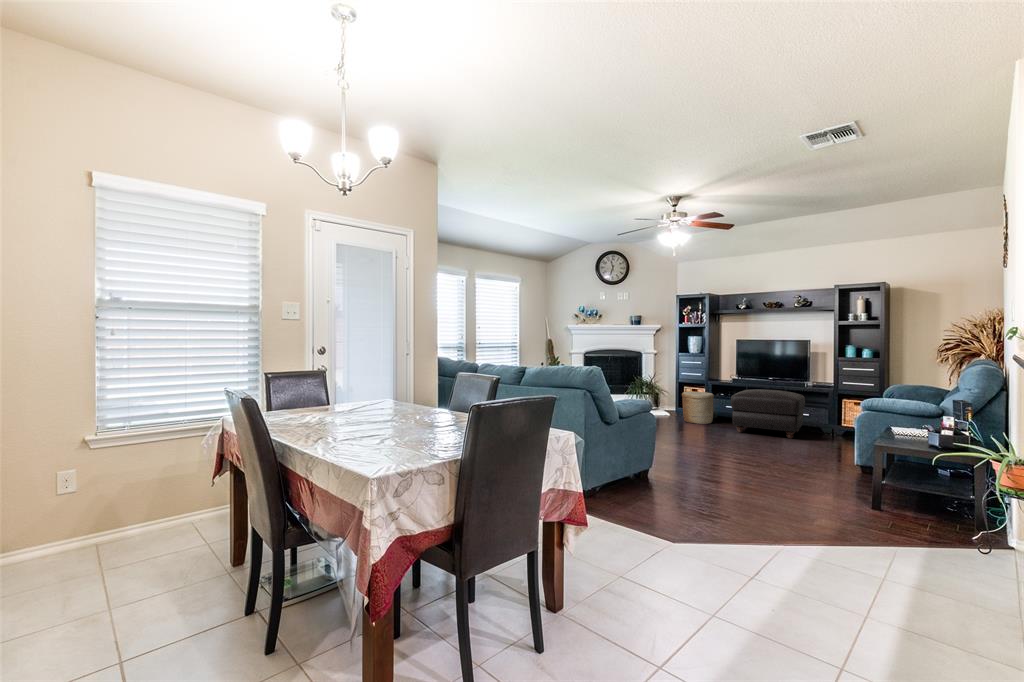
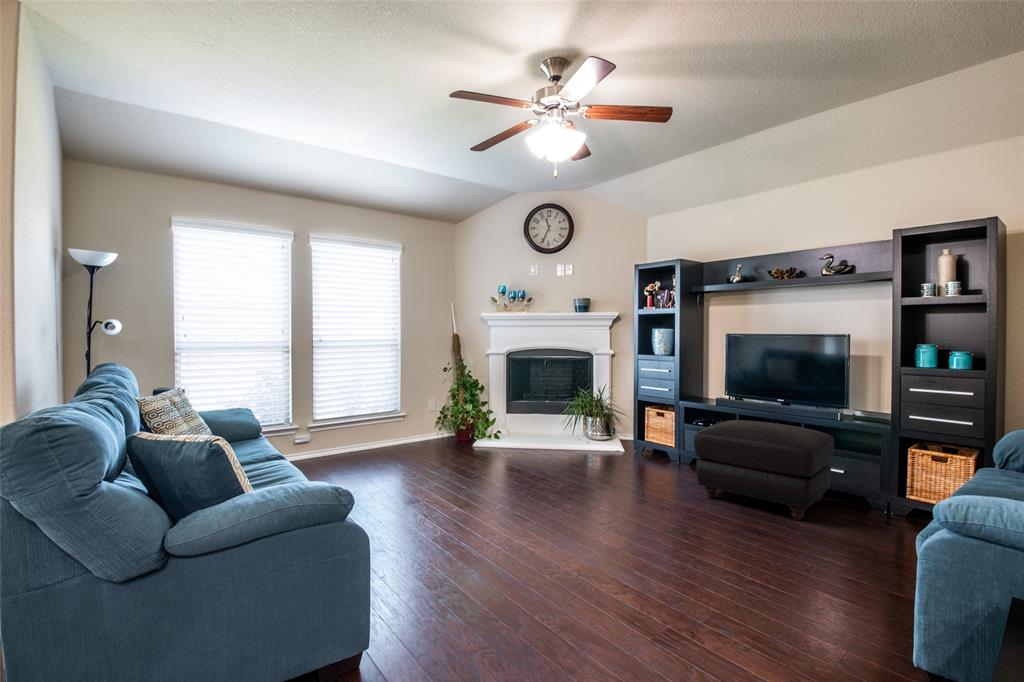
woven basket: present [682,392,714,424] -> none [631,417,683,473]

